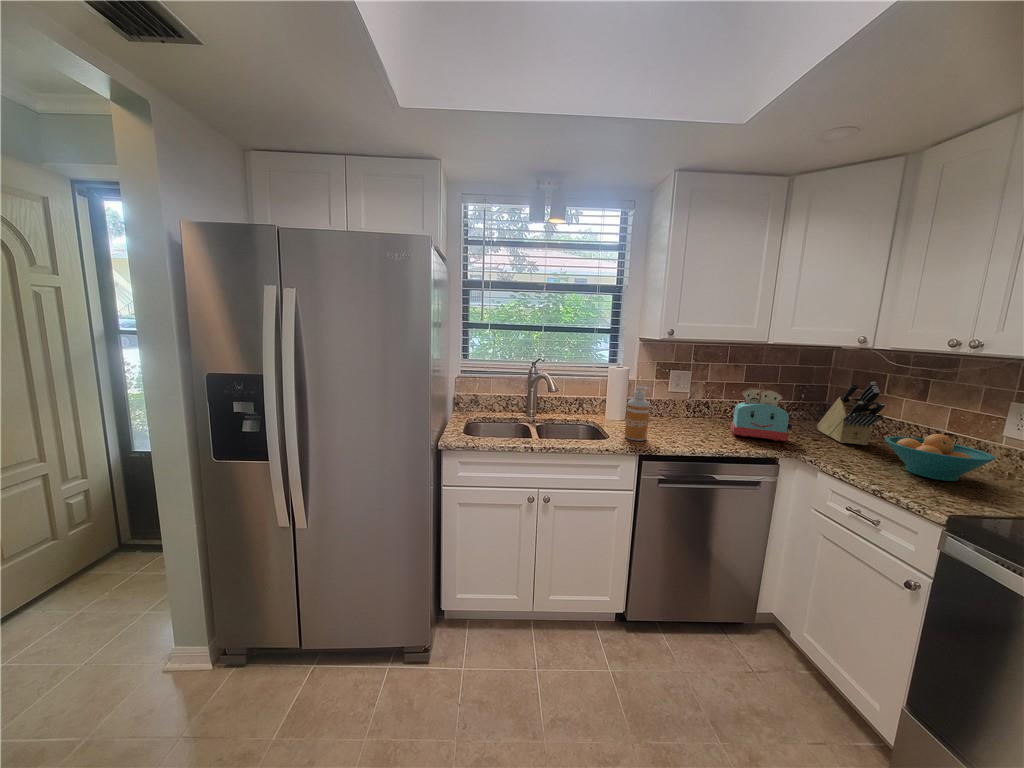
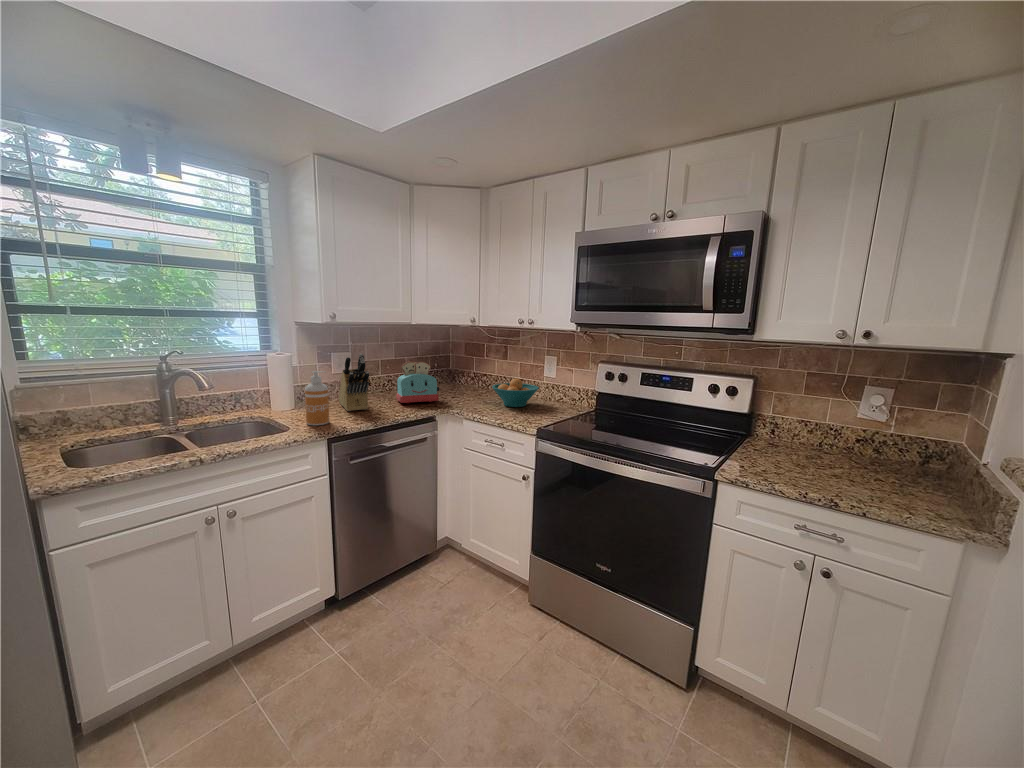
knife block: present [817,382,885,445] -> present [339,354,369,411]

